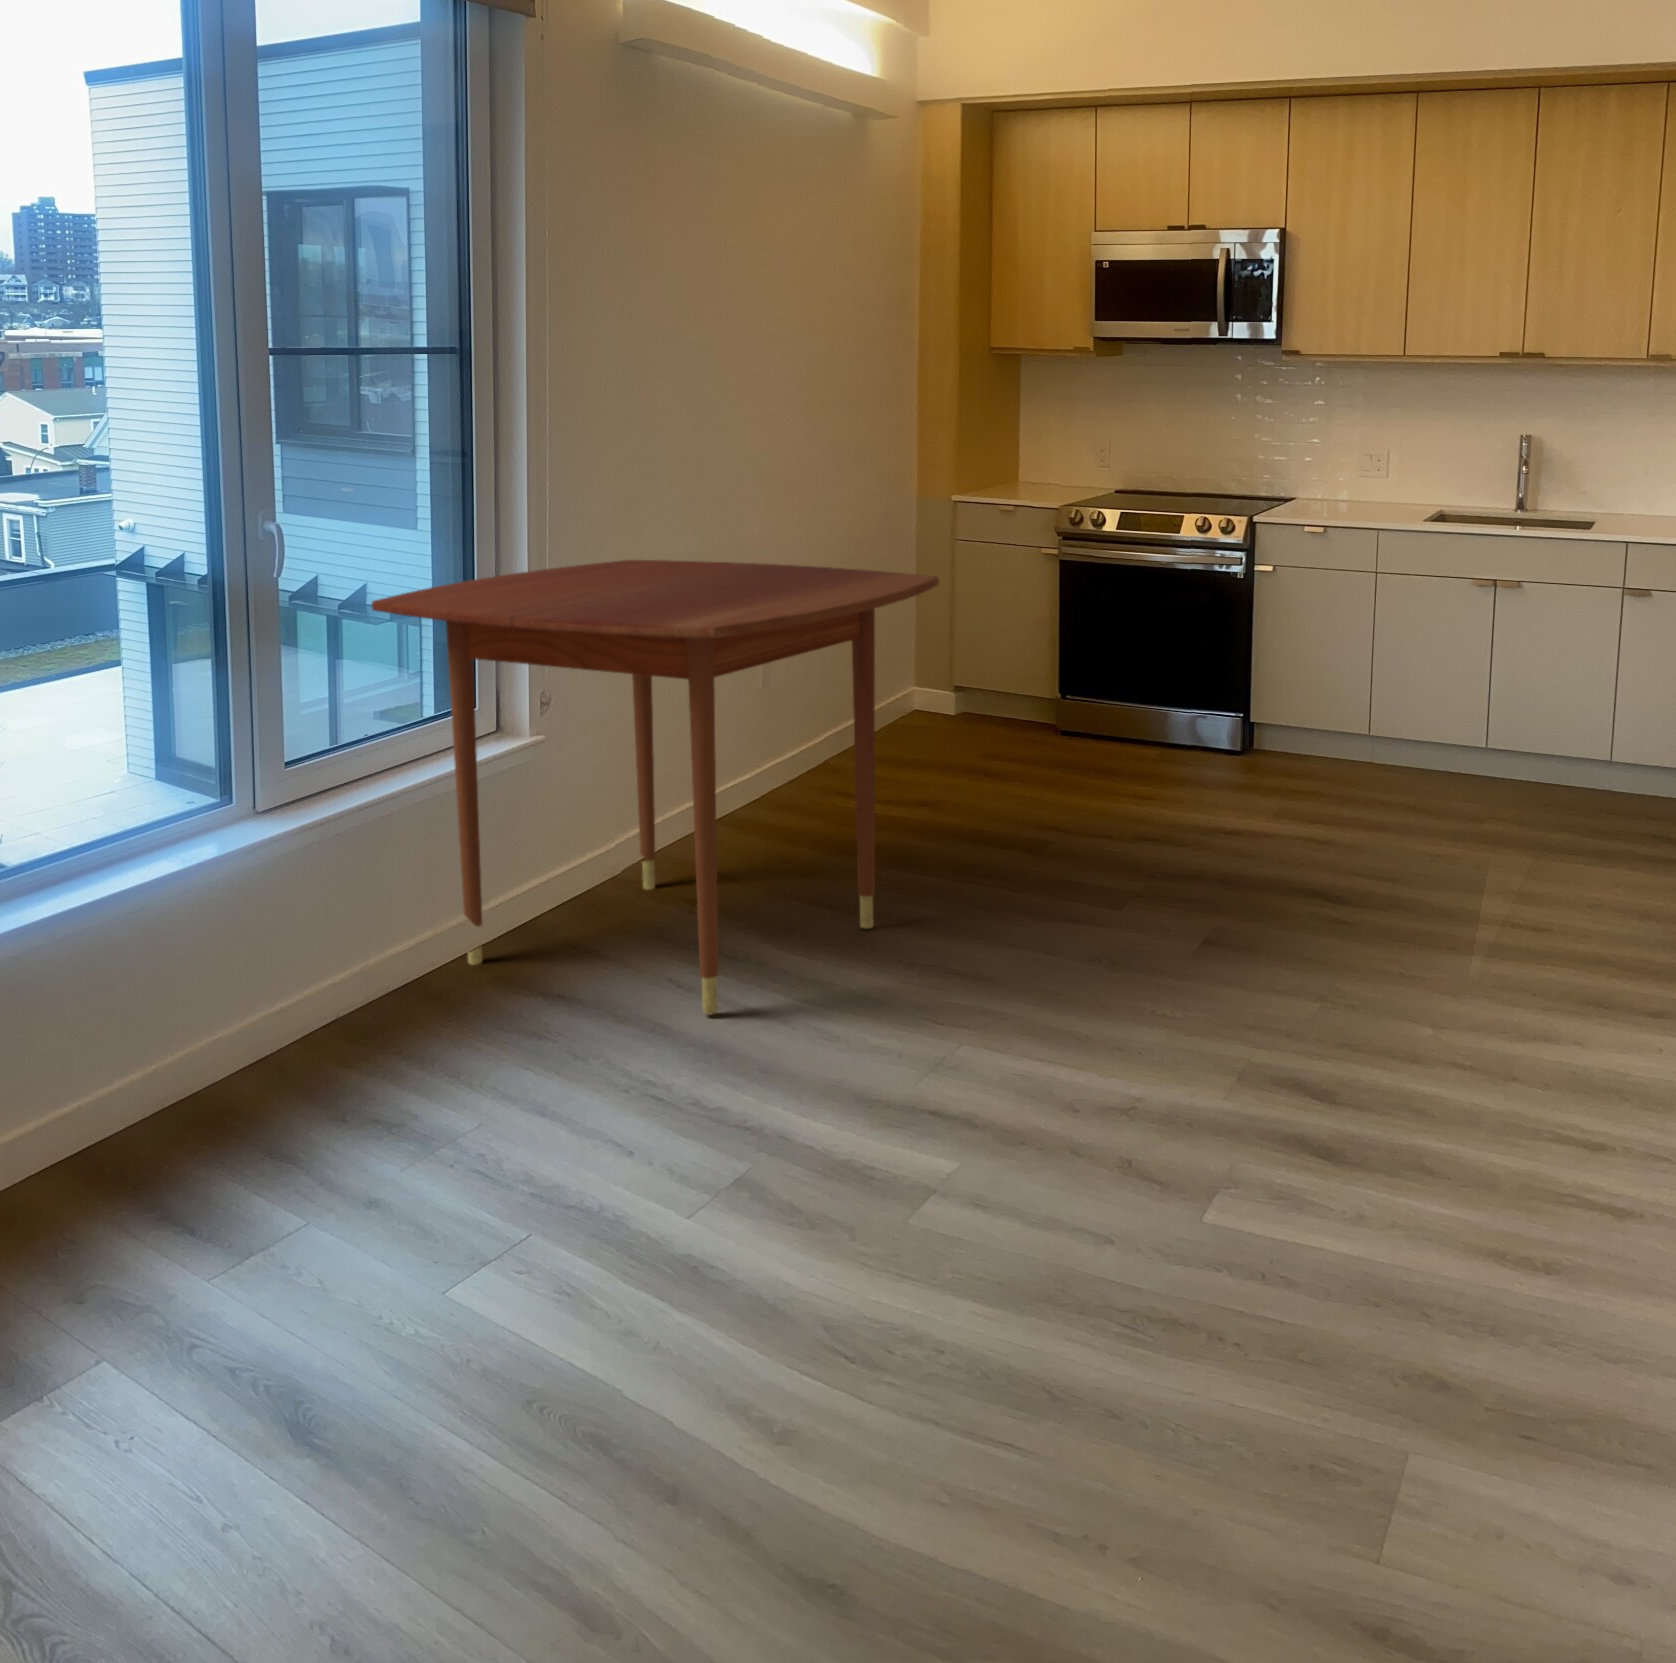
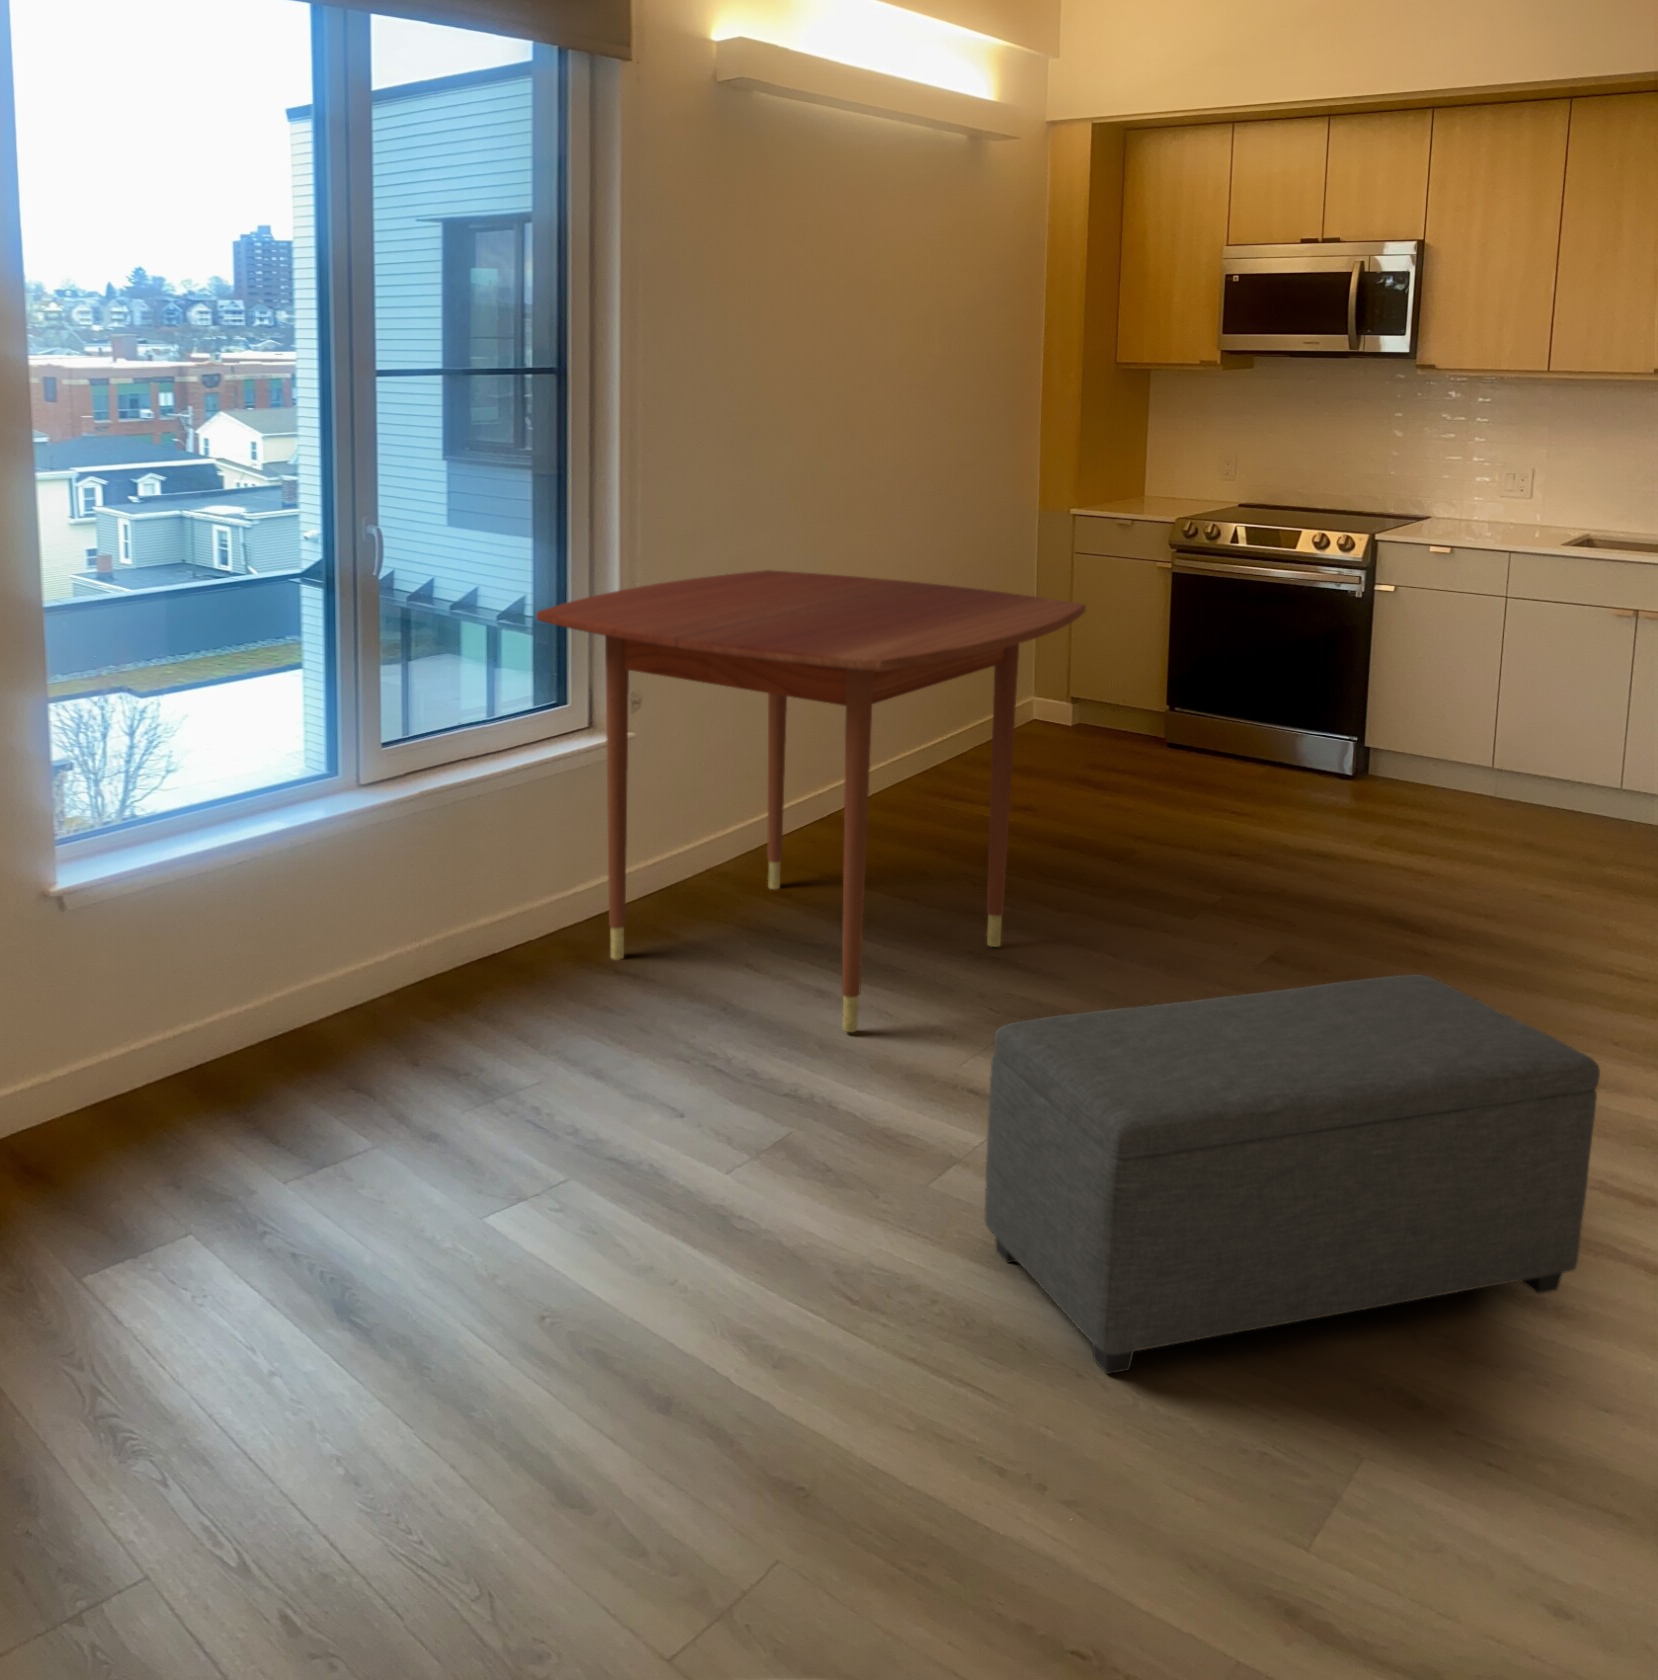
ottoman: none [816,901,1377,1293] -> present [984,974,1600,1374]

